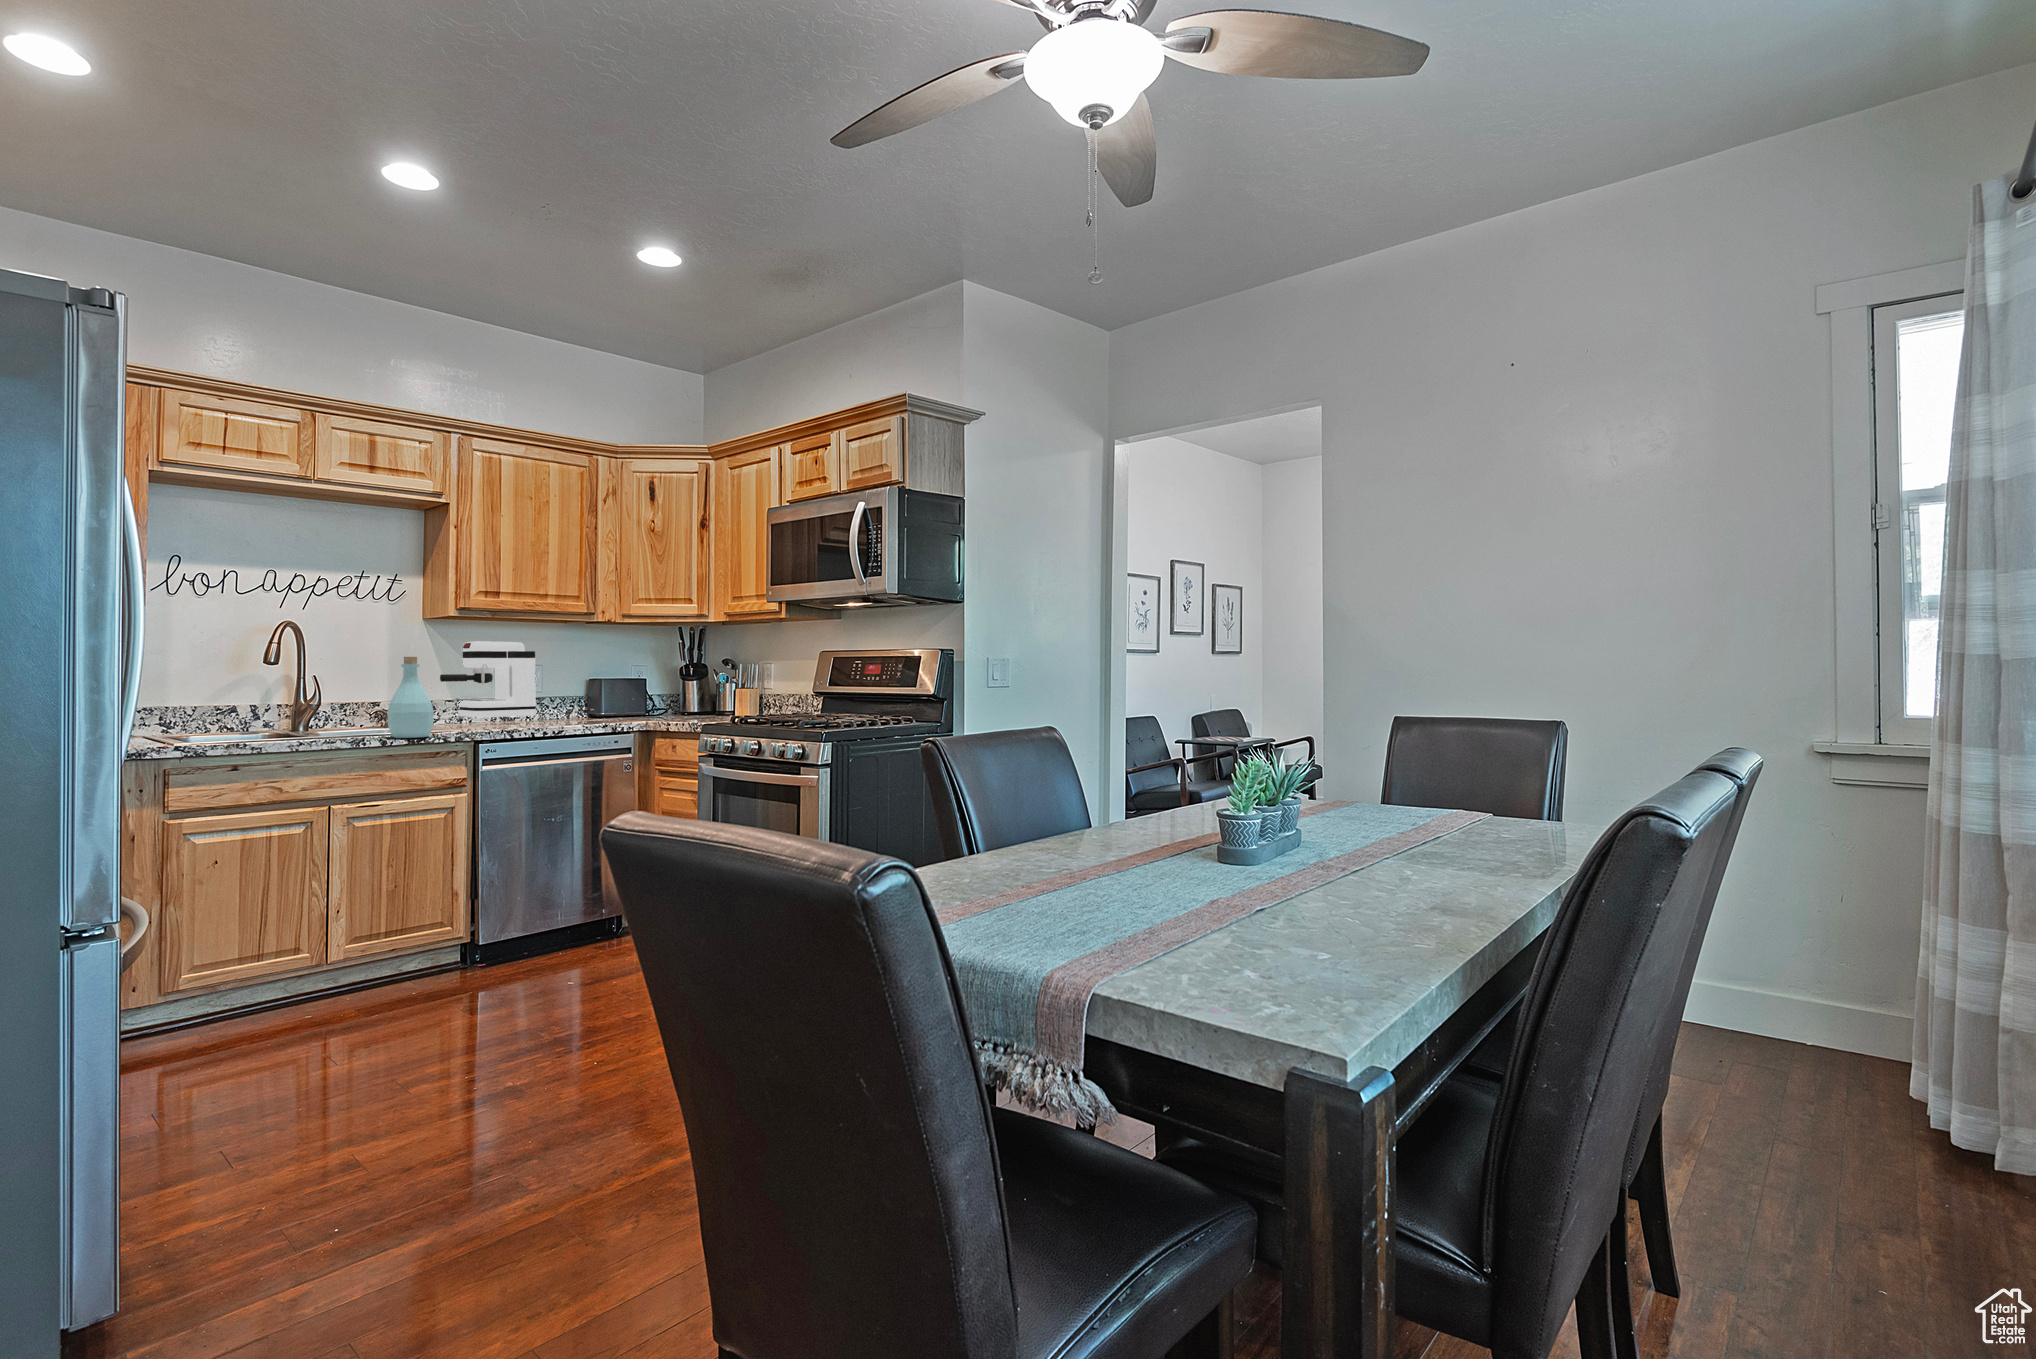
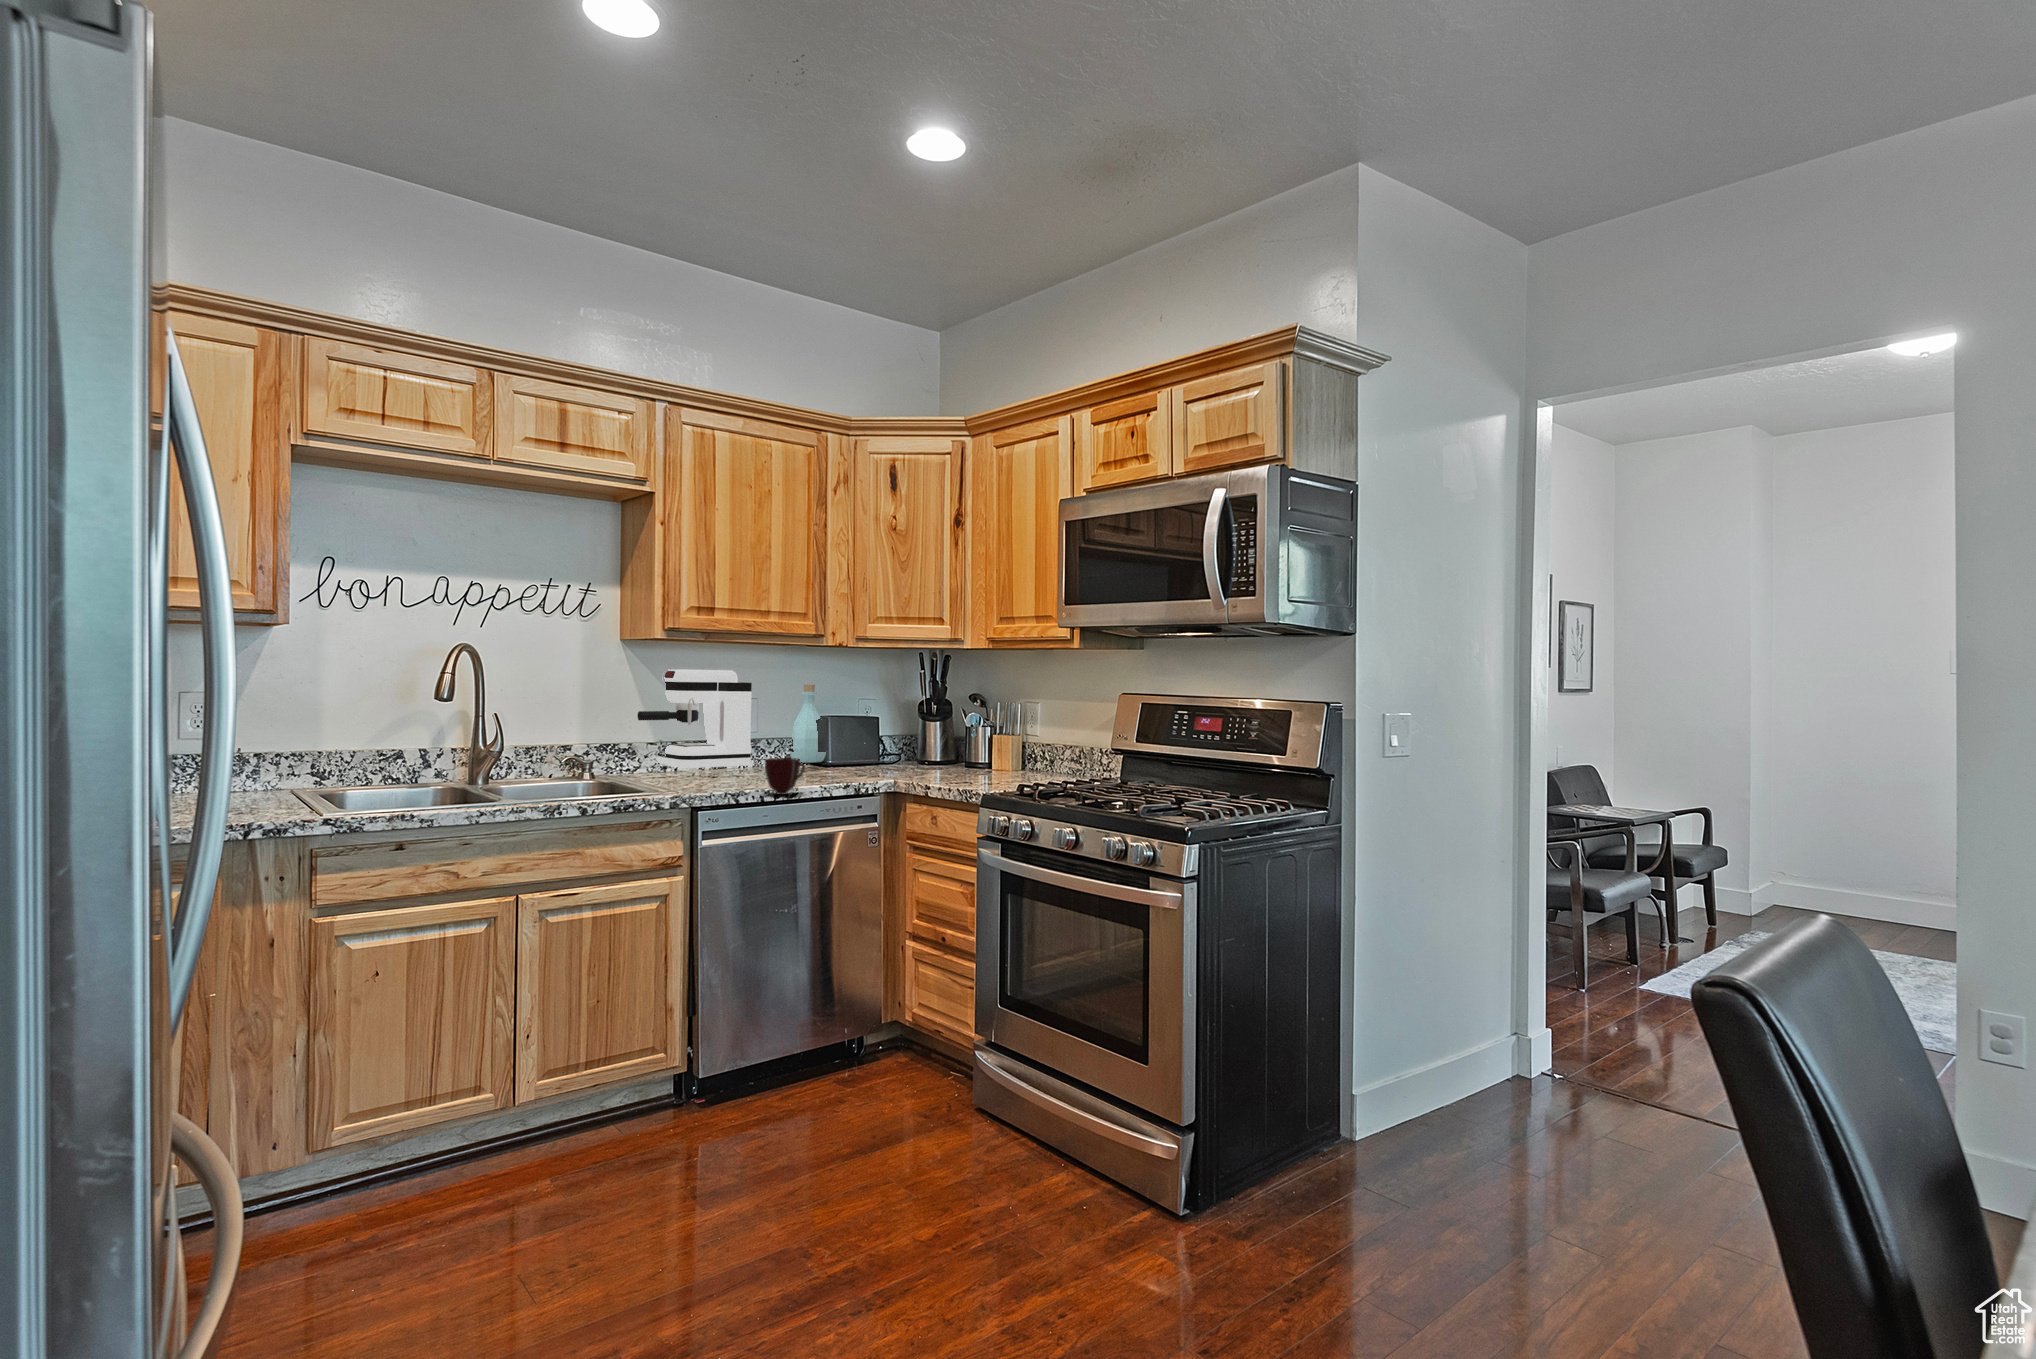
bottle: present [387,657,434,738] -> present [790,685,826,763]
mug: none [534,704,569,731] -> present [765,758,805,795]

